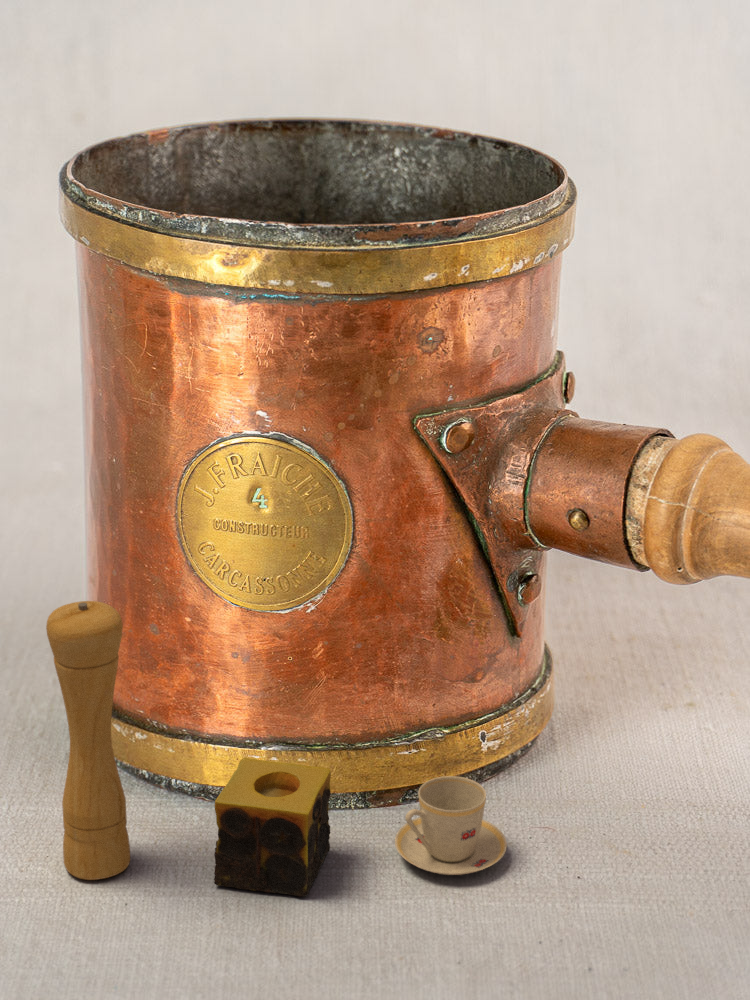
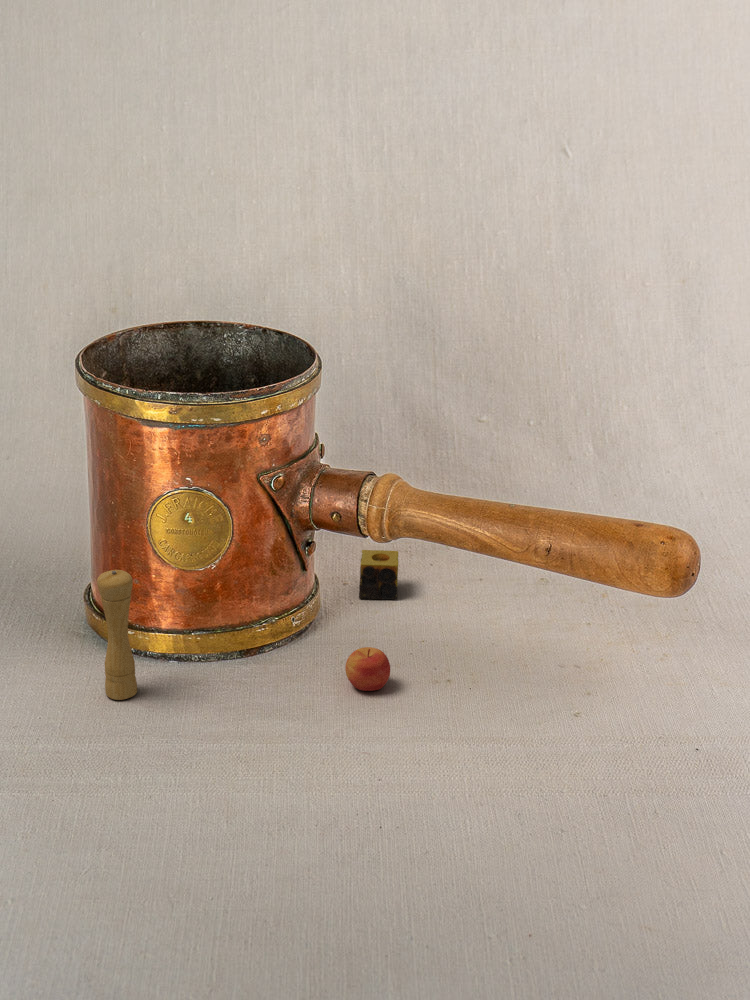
candle: present [214,758,331,896] -> present [359,550,398,599]
teacup: present [395,776,507,875] -> none [259,638,311,682]
apple: none [580,814,681,914] -> present [345,647,390,691]

